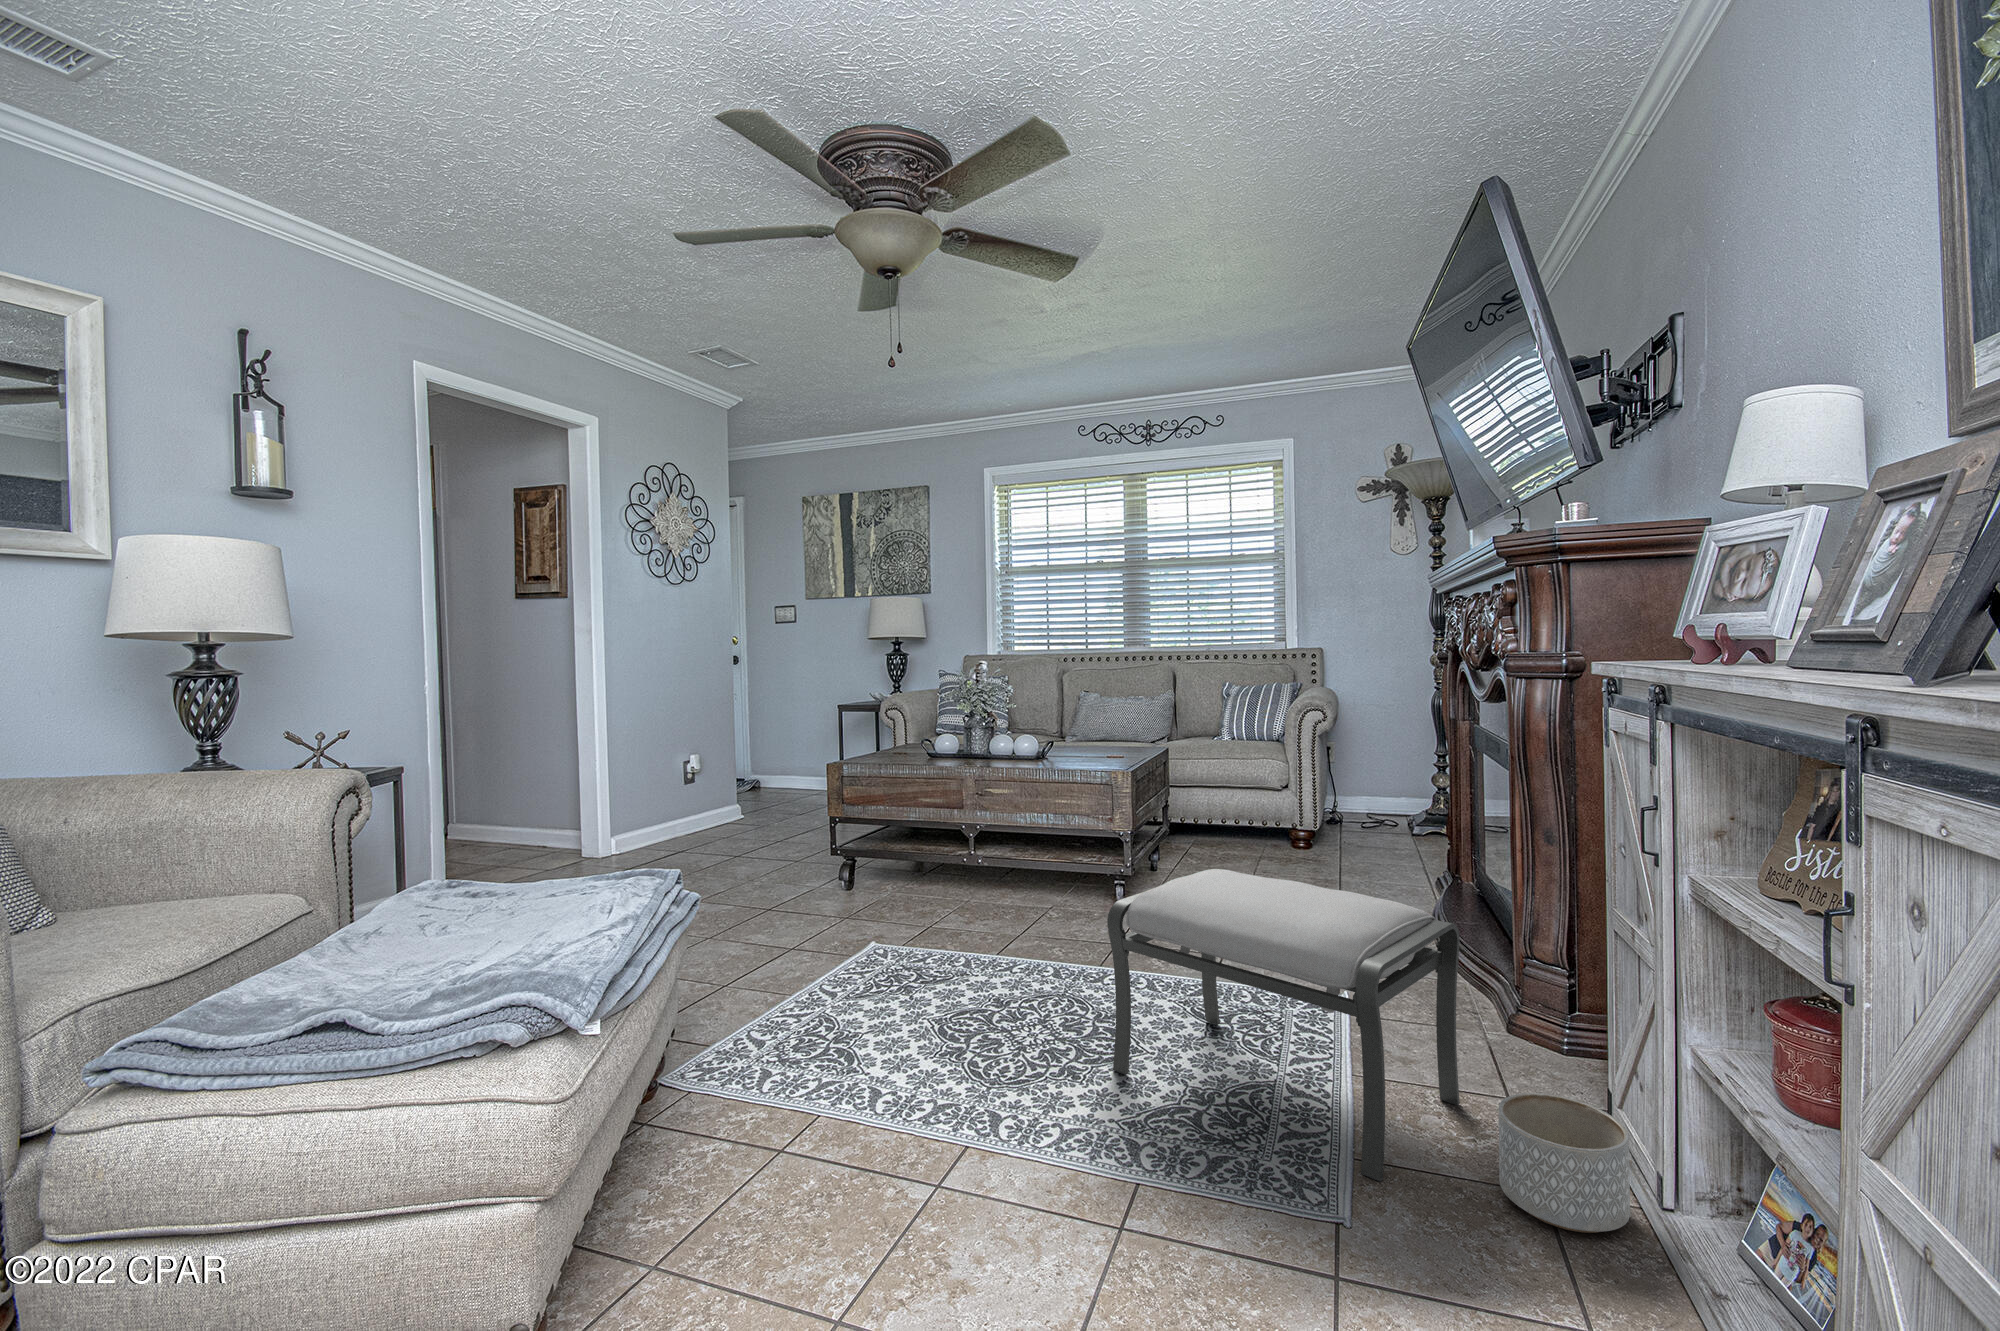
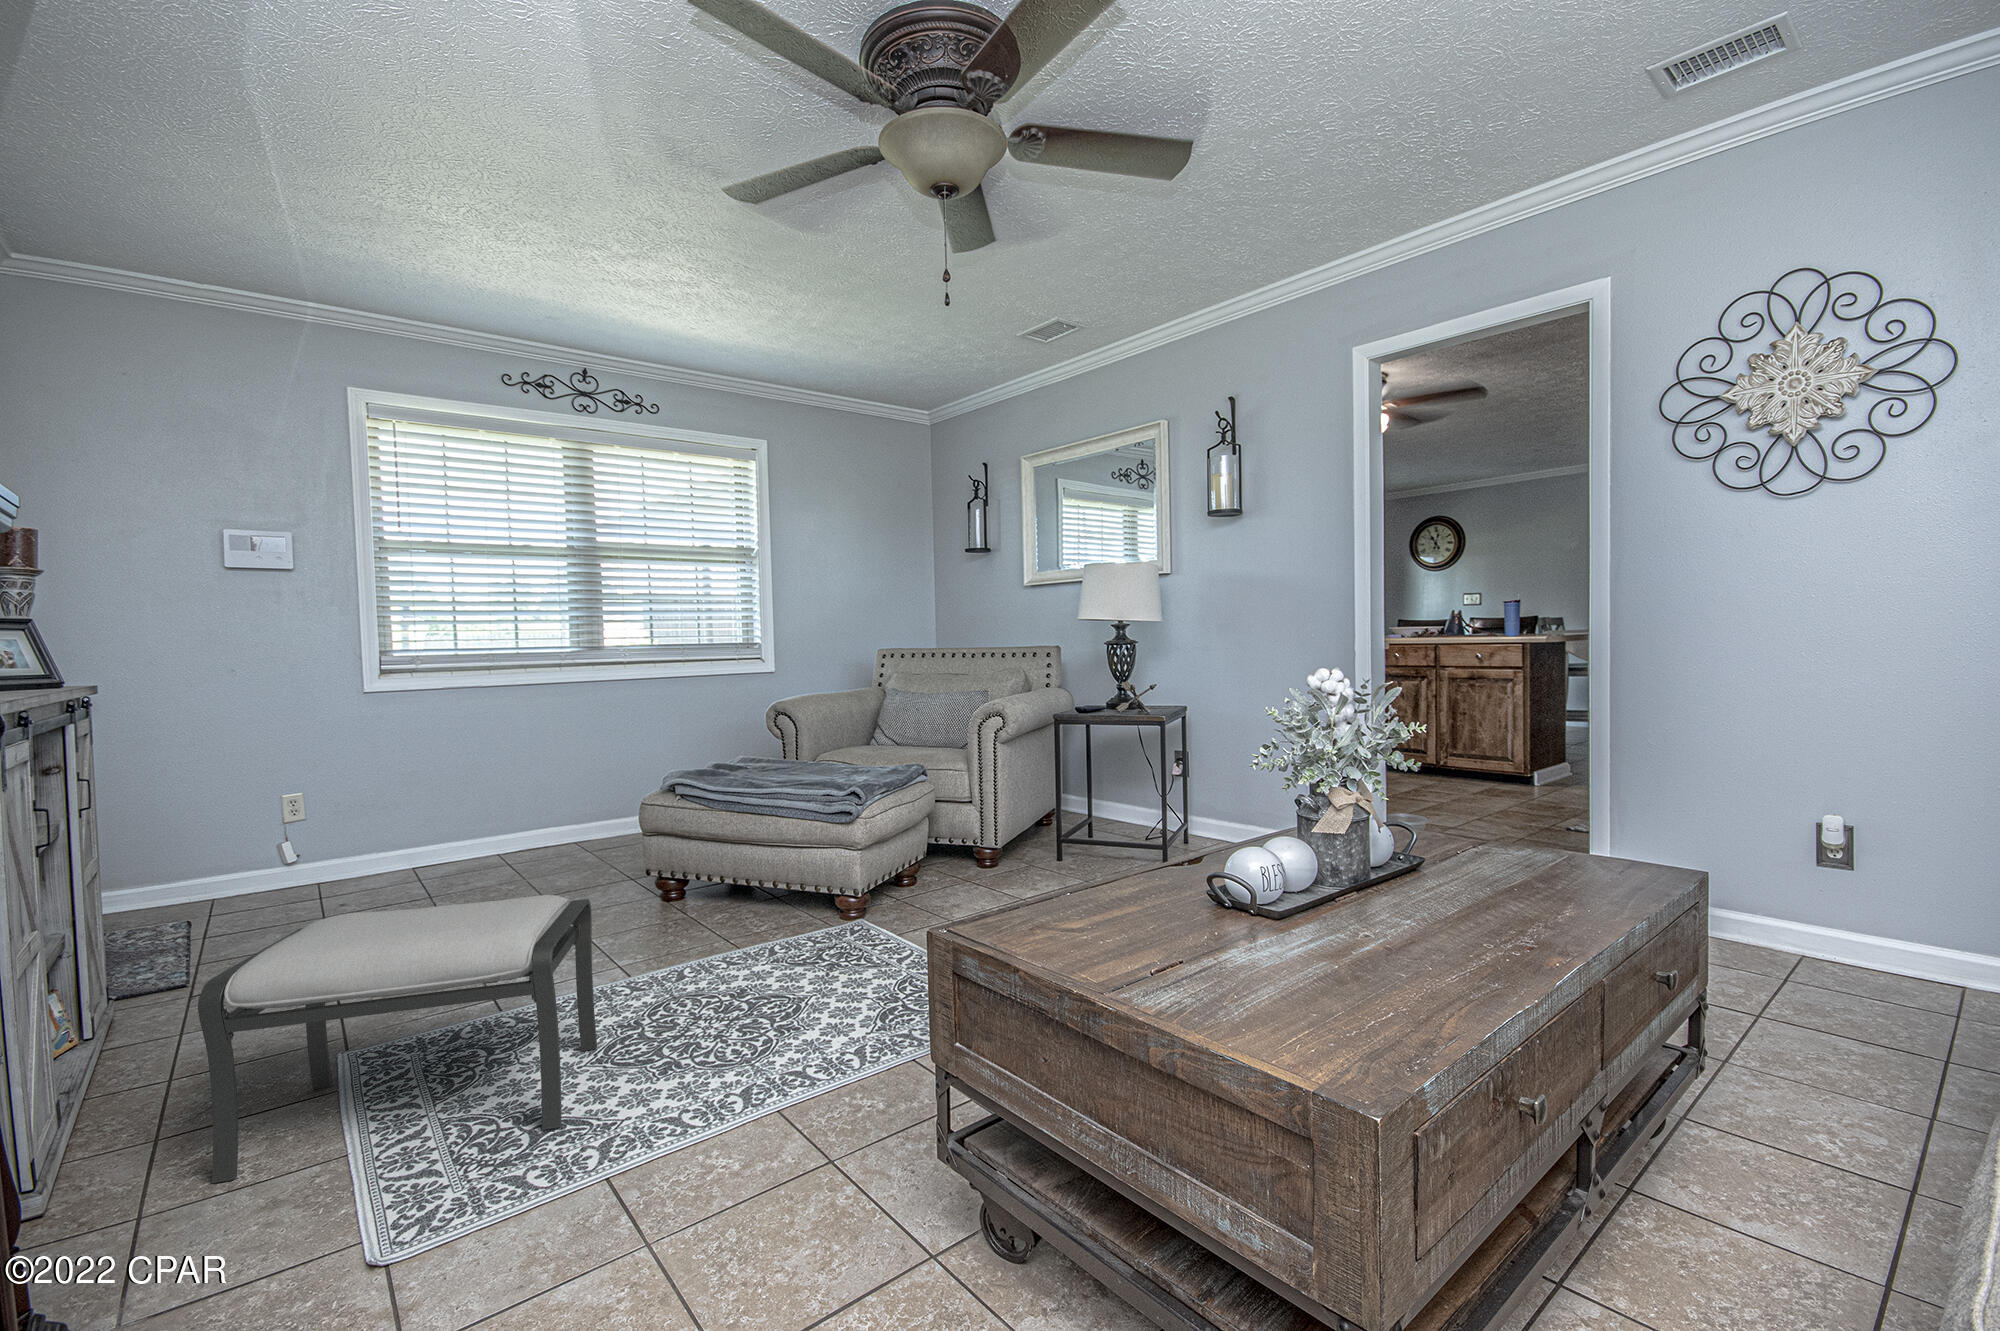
planter: present [1499,1093,1630,1233] -> none [75,1051,203,1160]

